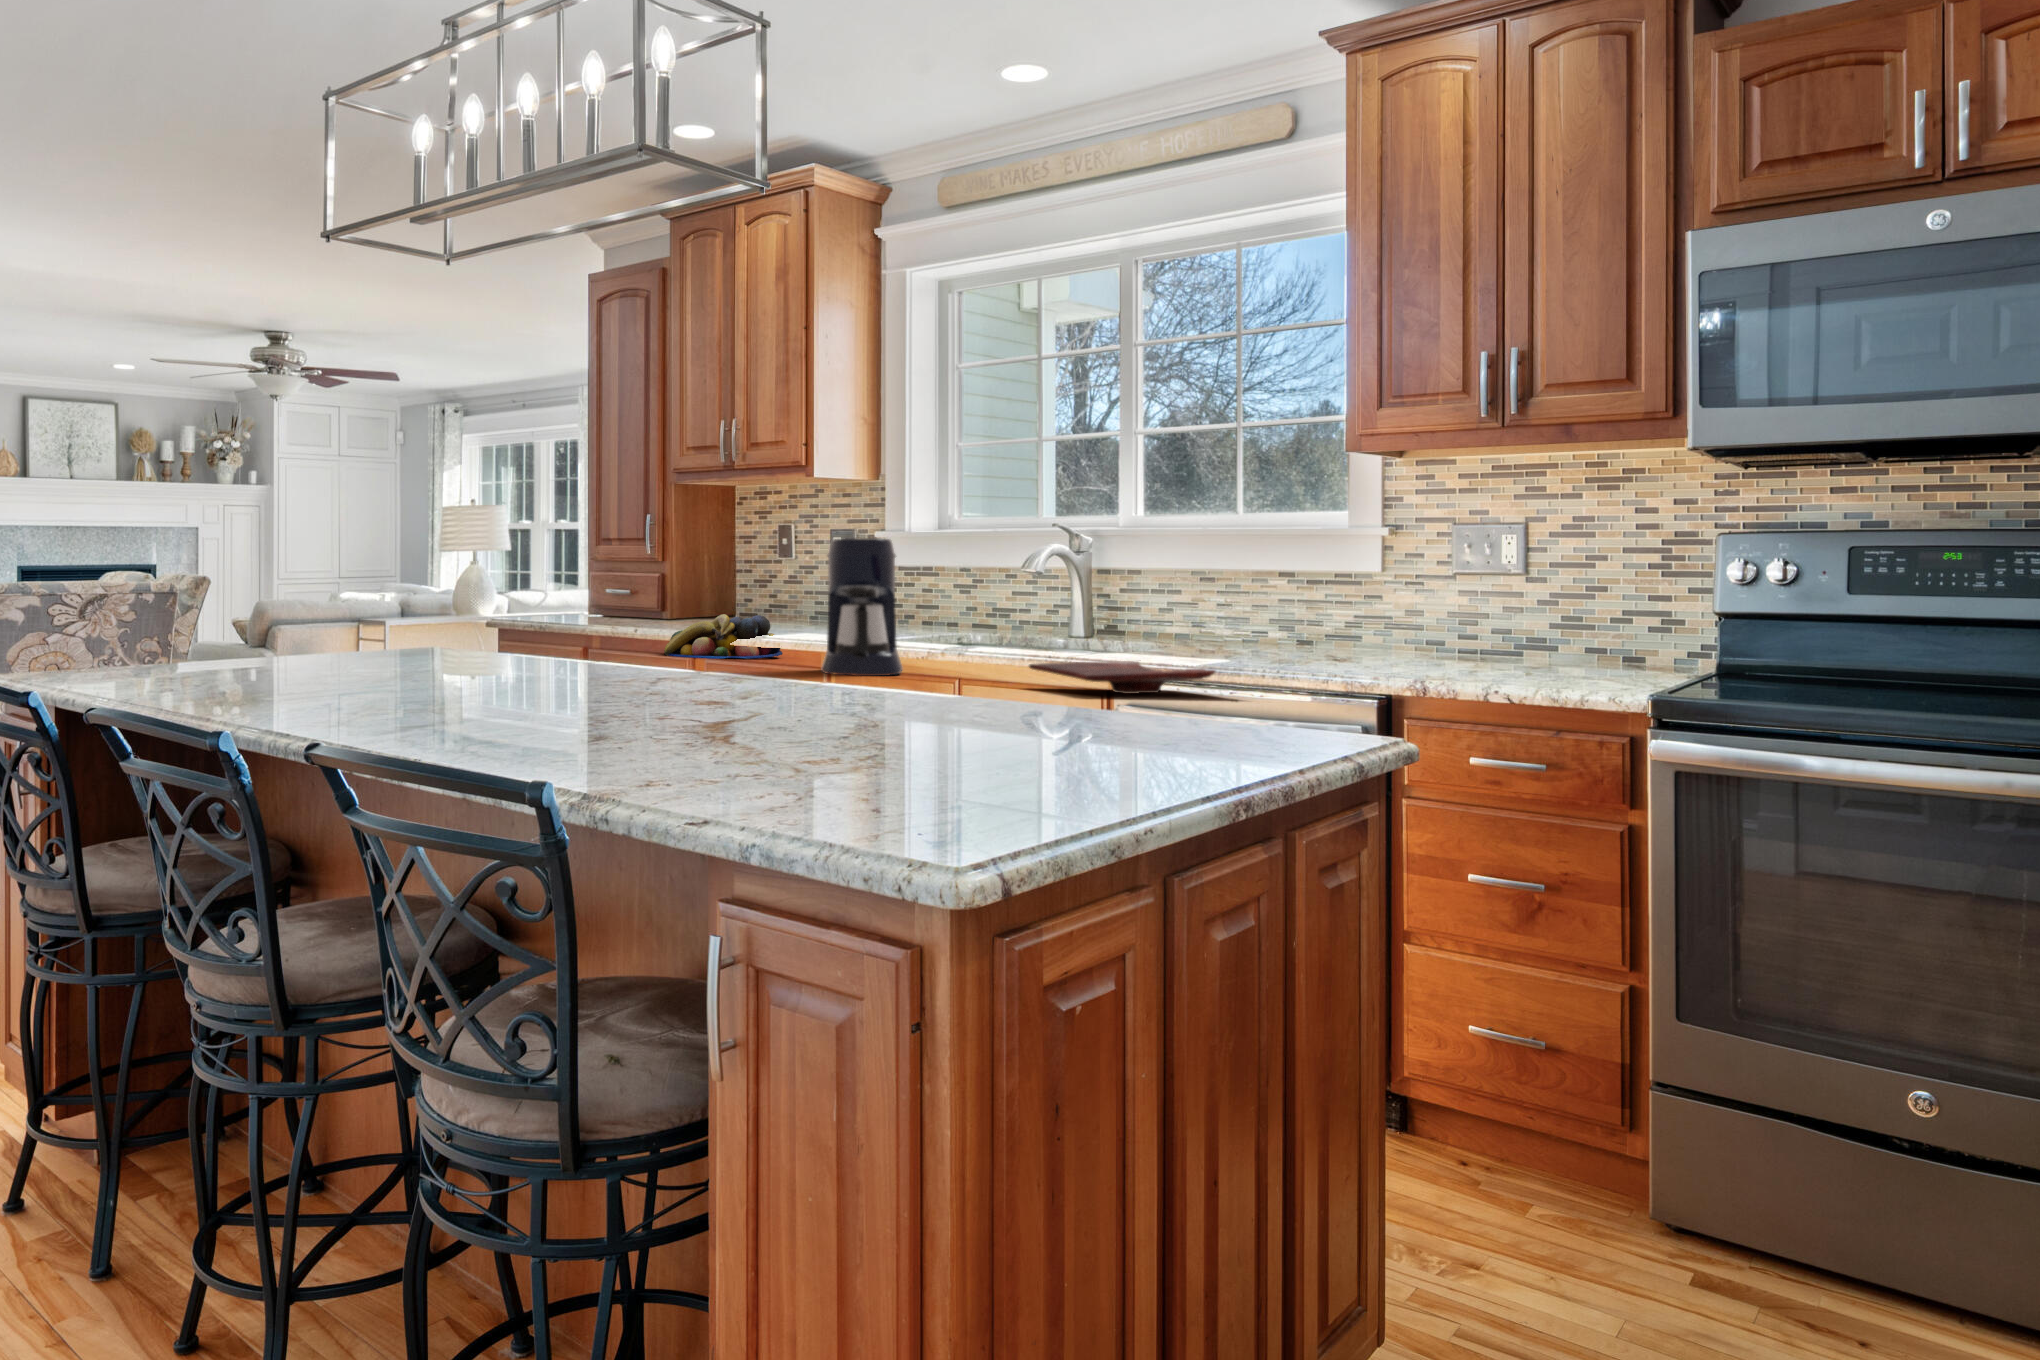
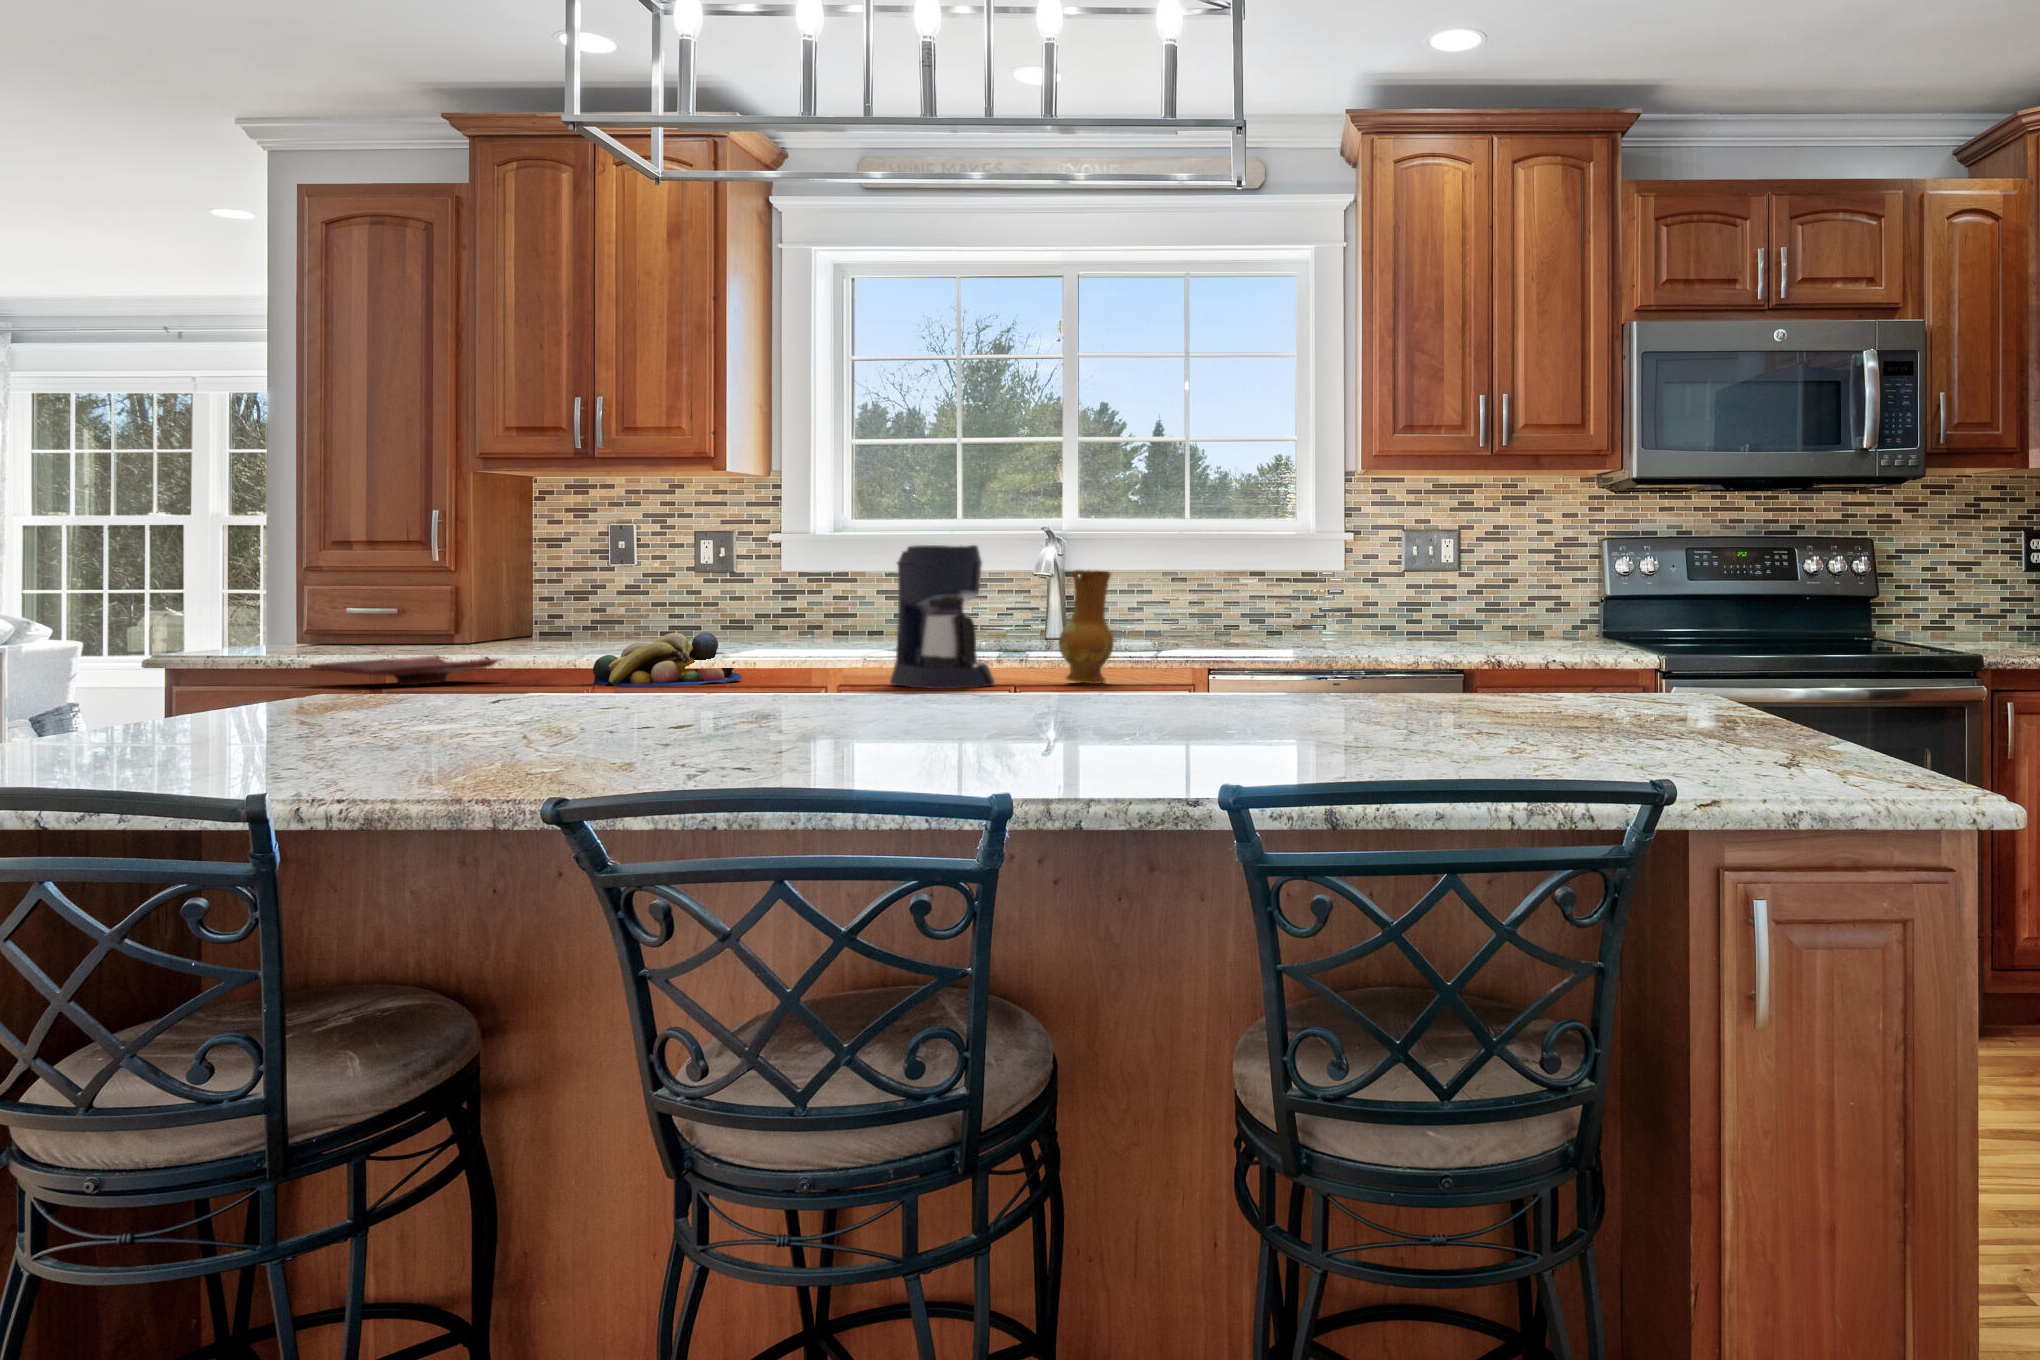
ceramic jug: none [962,565,1020,682] -> present [1059,570,1114,684]
cutting board: present [1029,661,1215,694] -> present [310,656,501,685]

